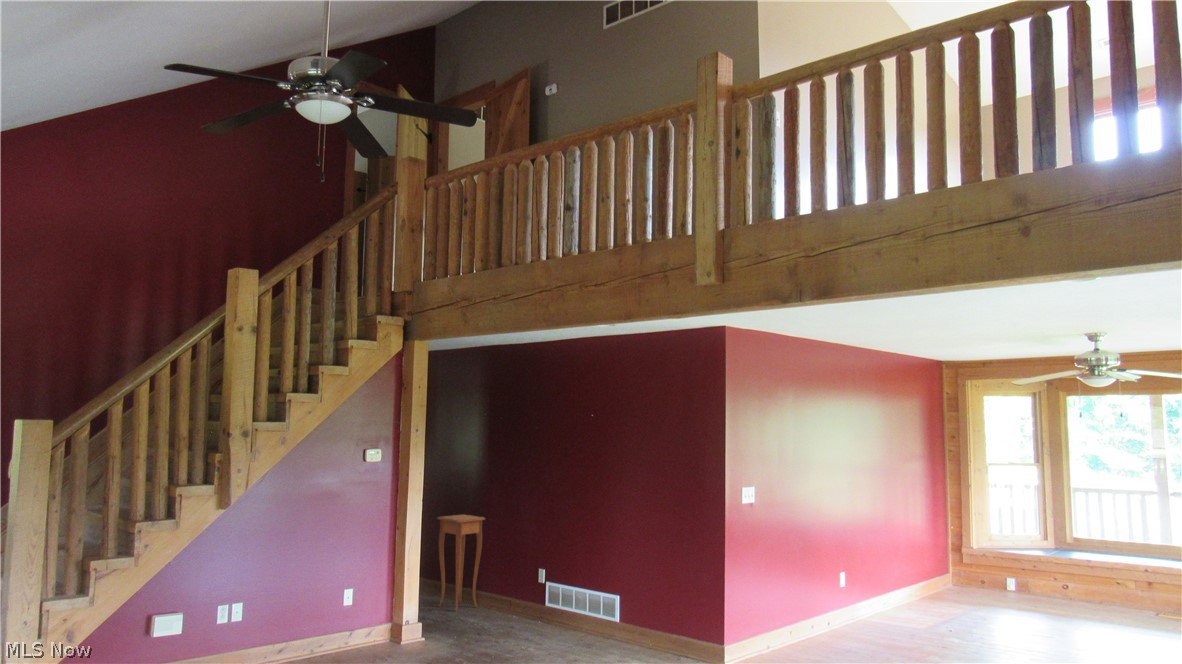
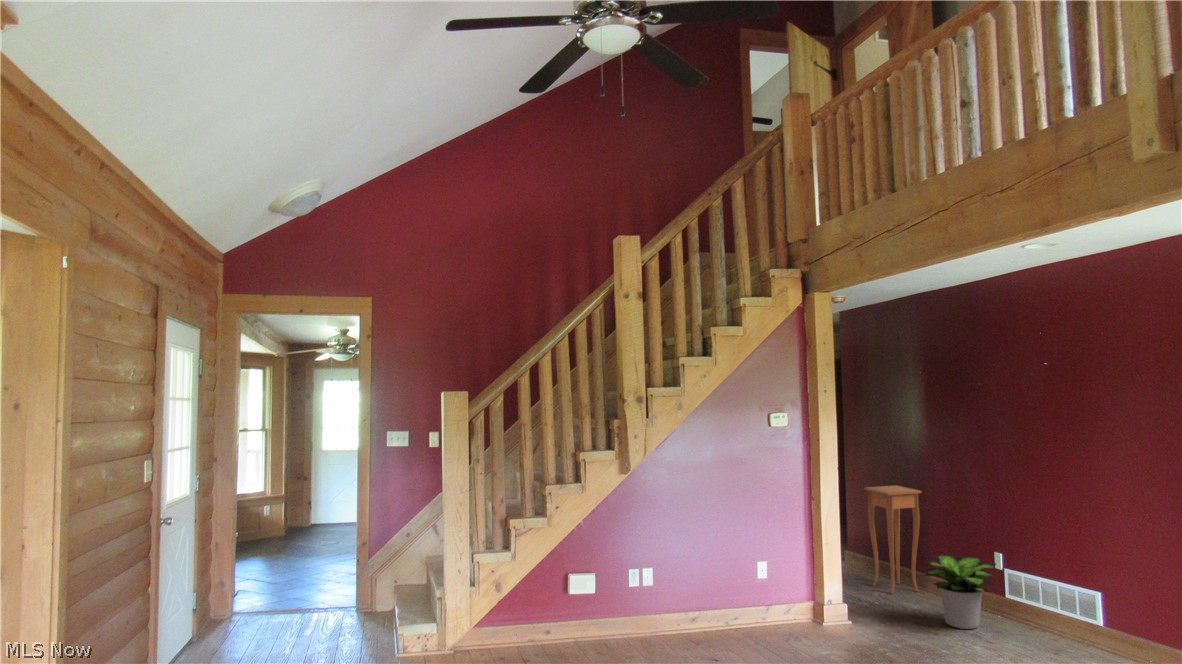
potted plant: none [486,569,548,631] -> present [925,554,996,629]

